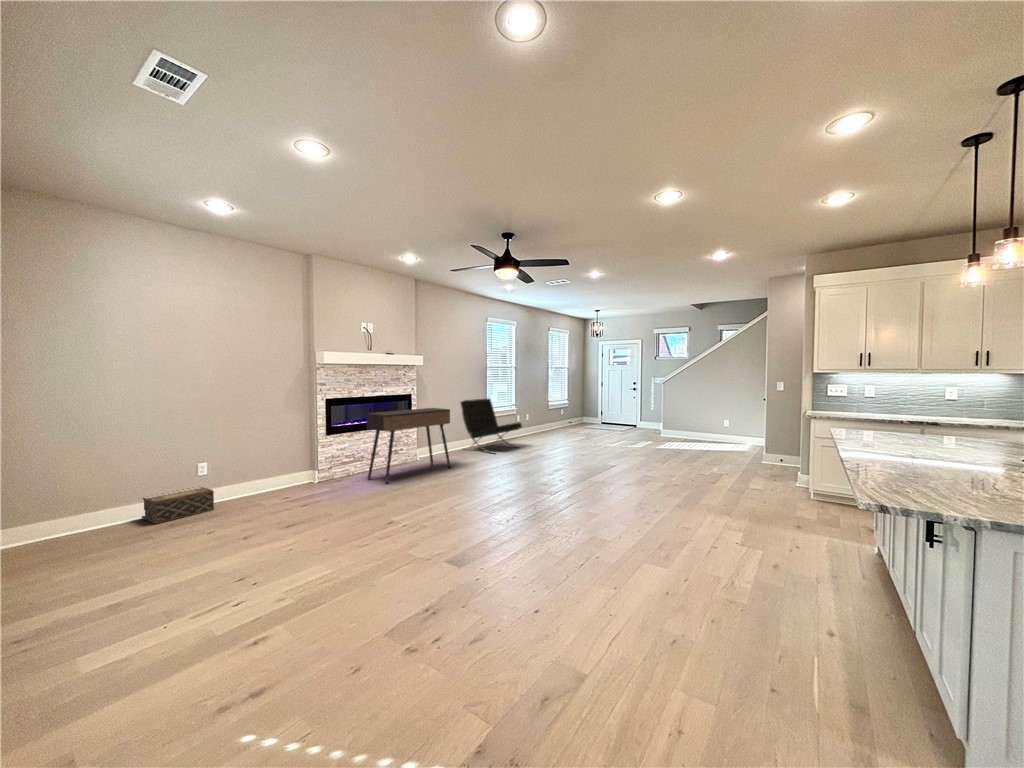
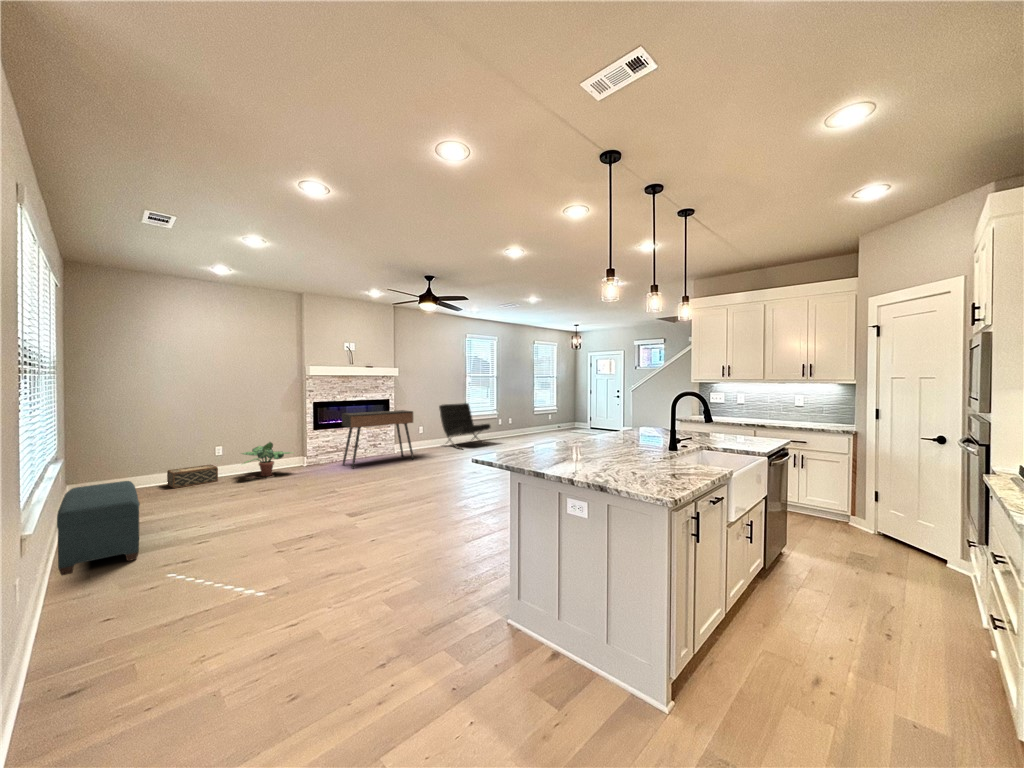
potted plant: none [241,452,317,499] -> present [242,442,293,476]
bench: none [44,525,205,708] -> present [57,481,140,576]

